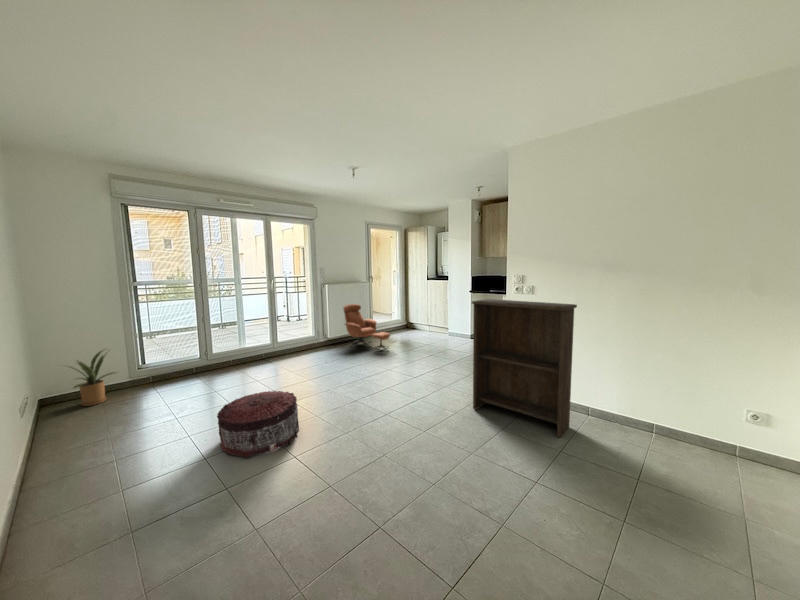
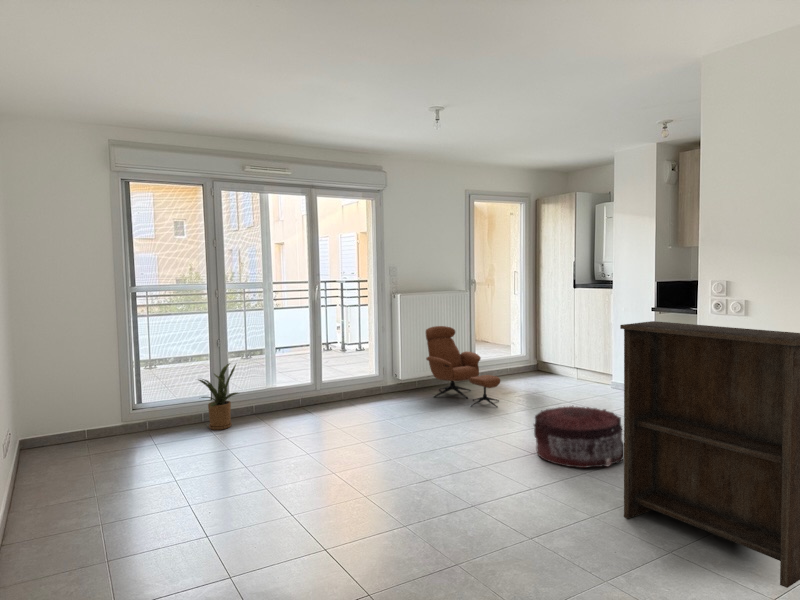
house plant: present [74,350,116,406] -> present [199,363,238,430]
pouf: present [217,391,299,457] -> present [534,406,624,468]

